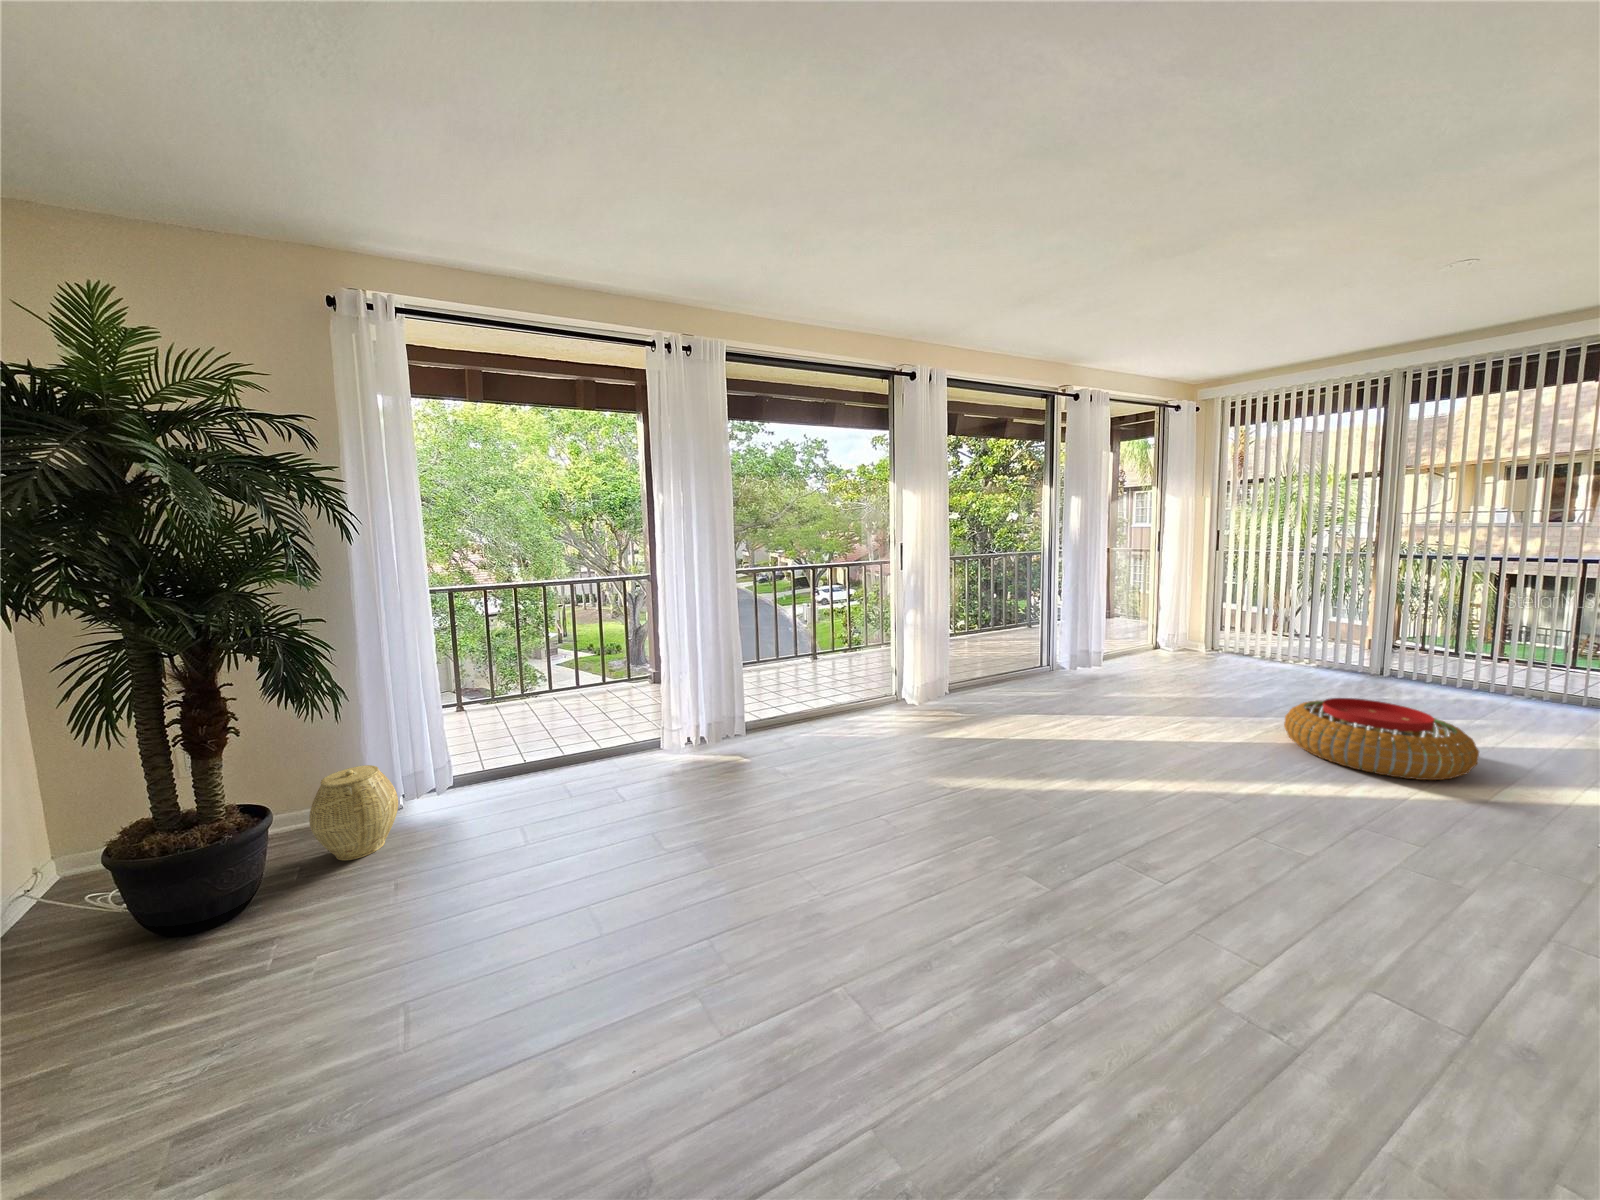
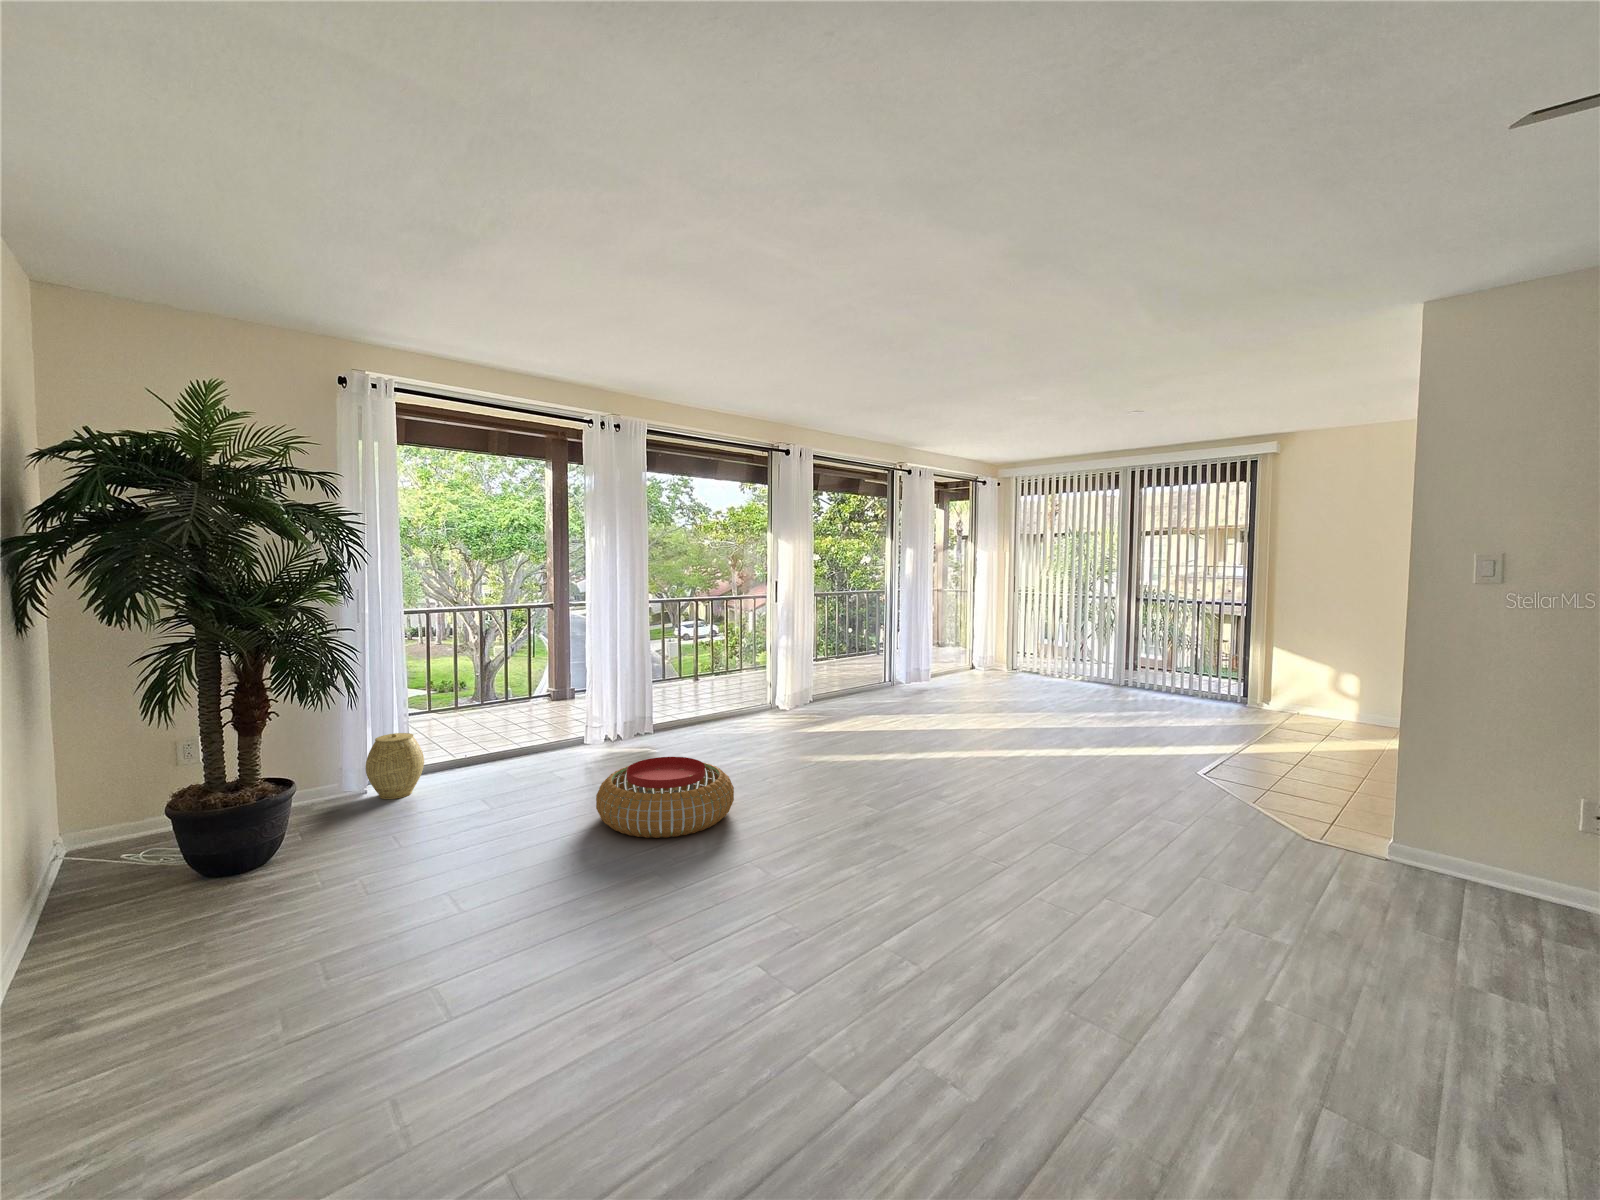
pouf: present [1284,698,1479,780] -> present [596,757,734,838]

